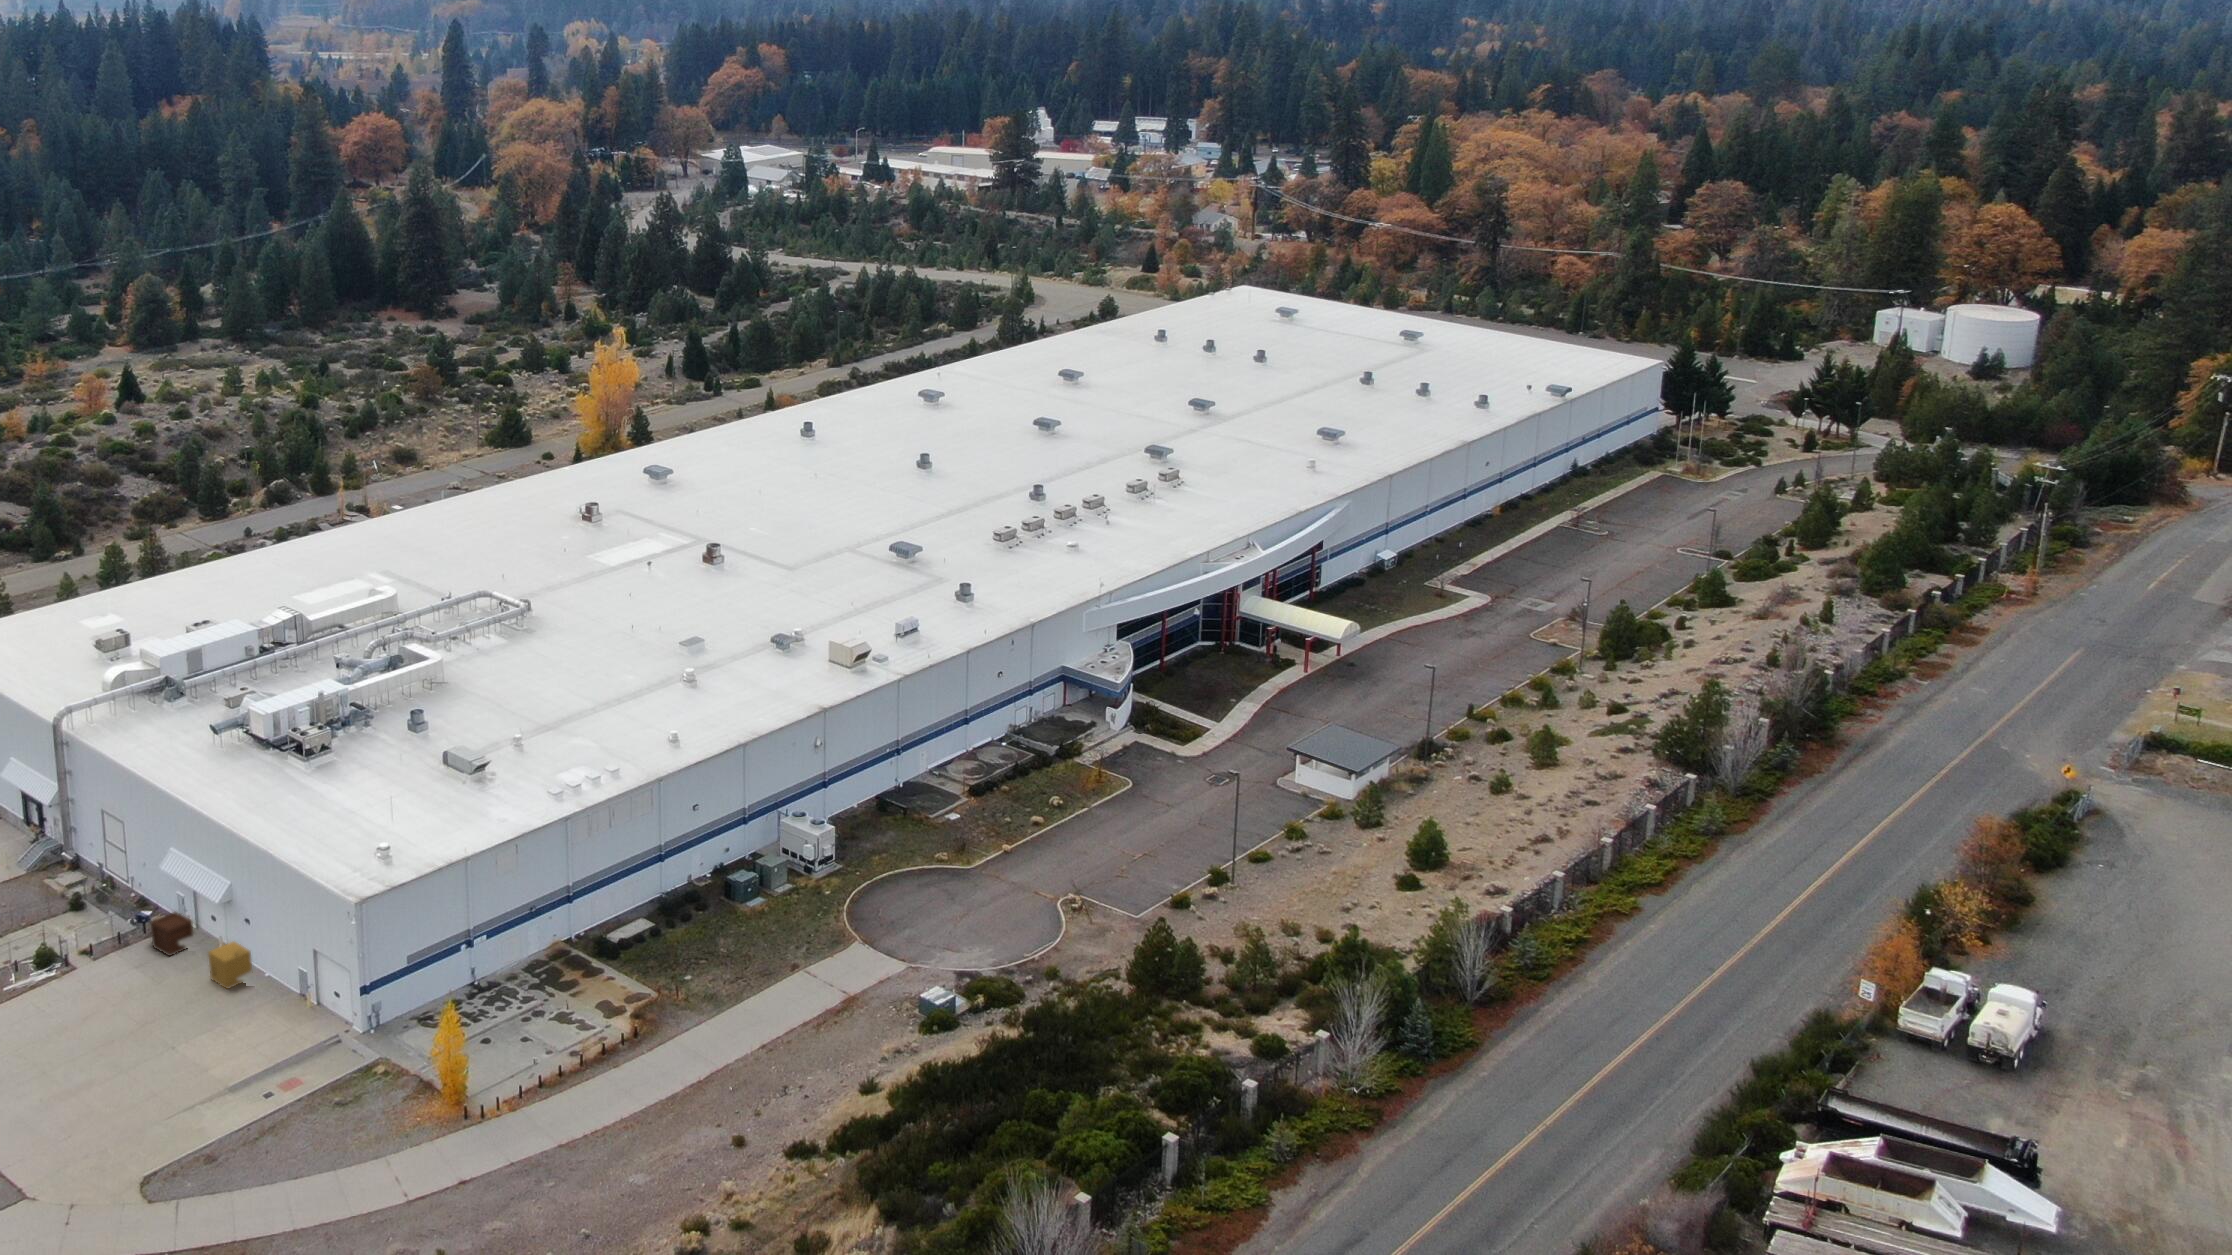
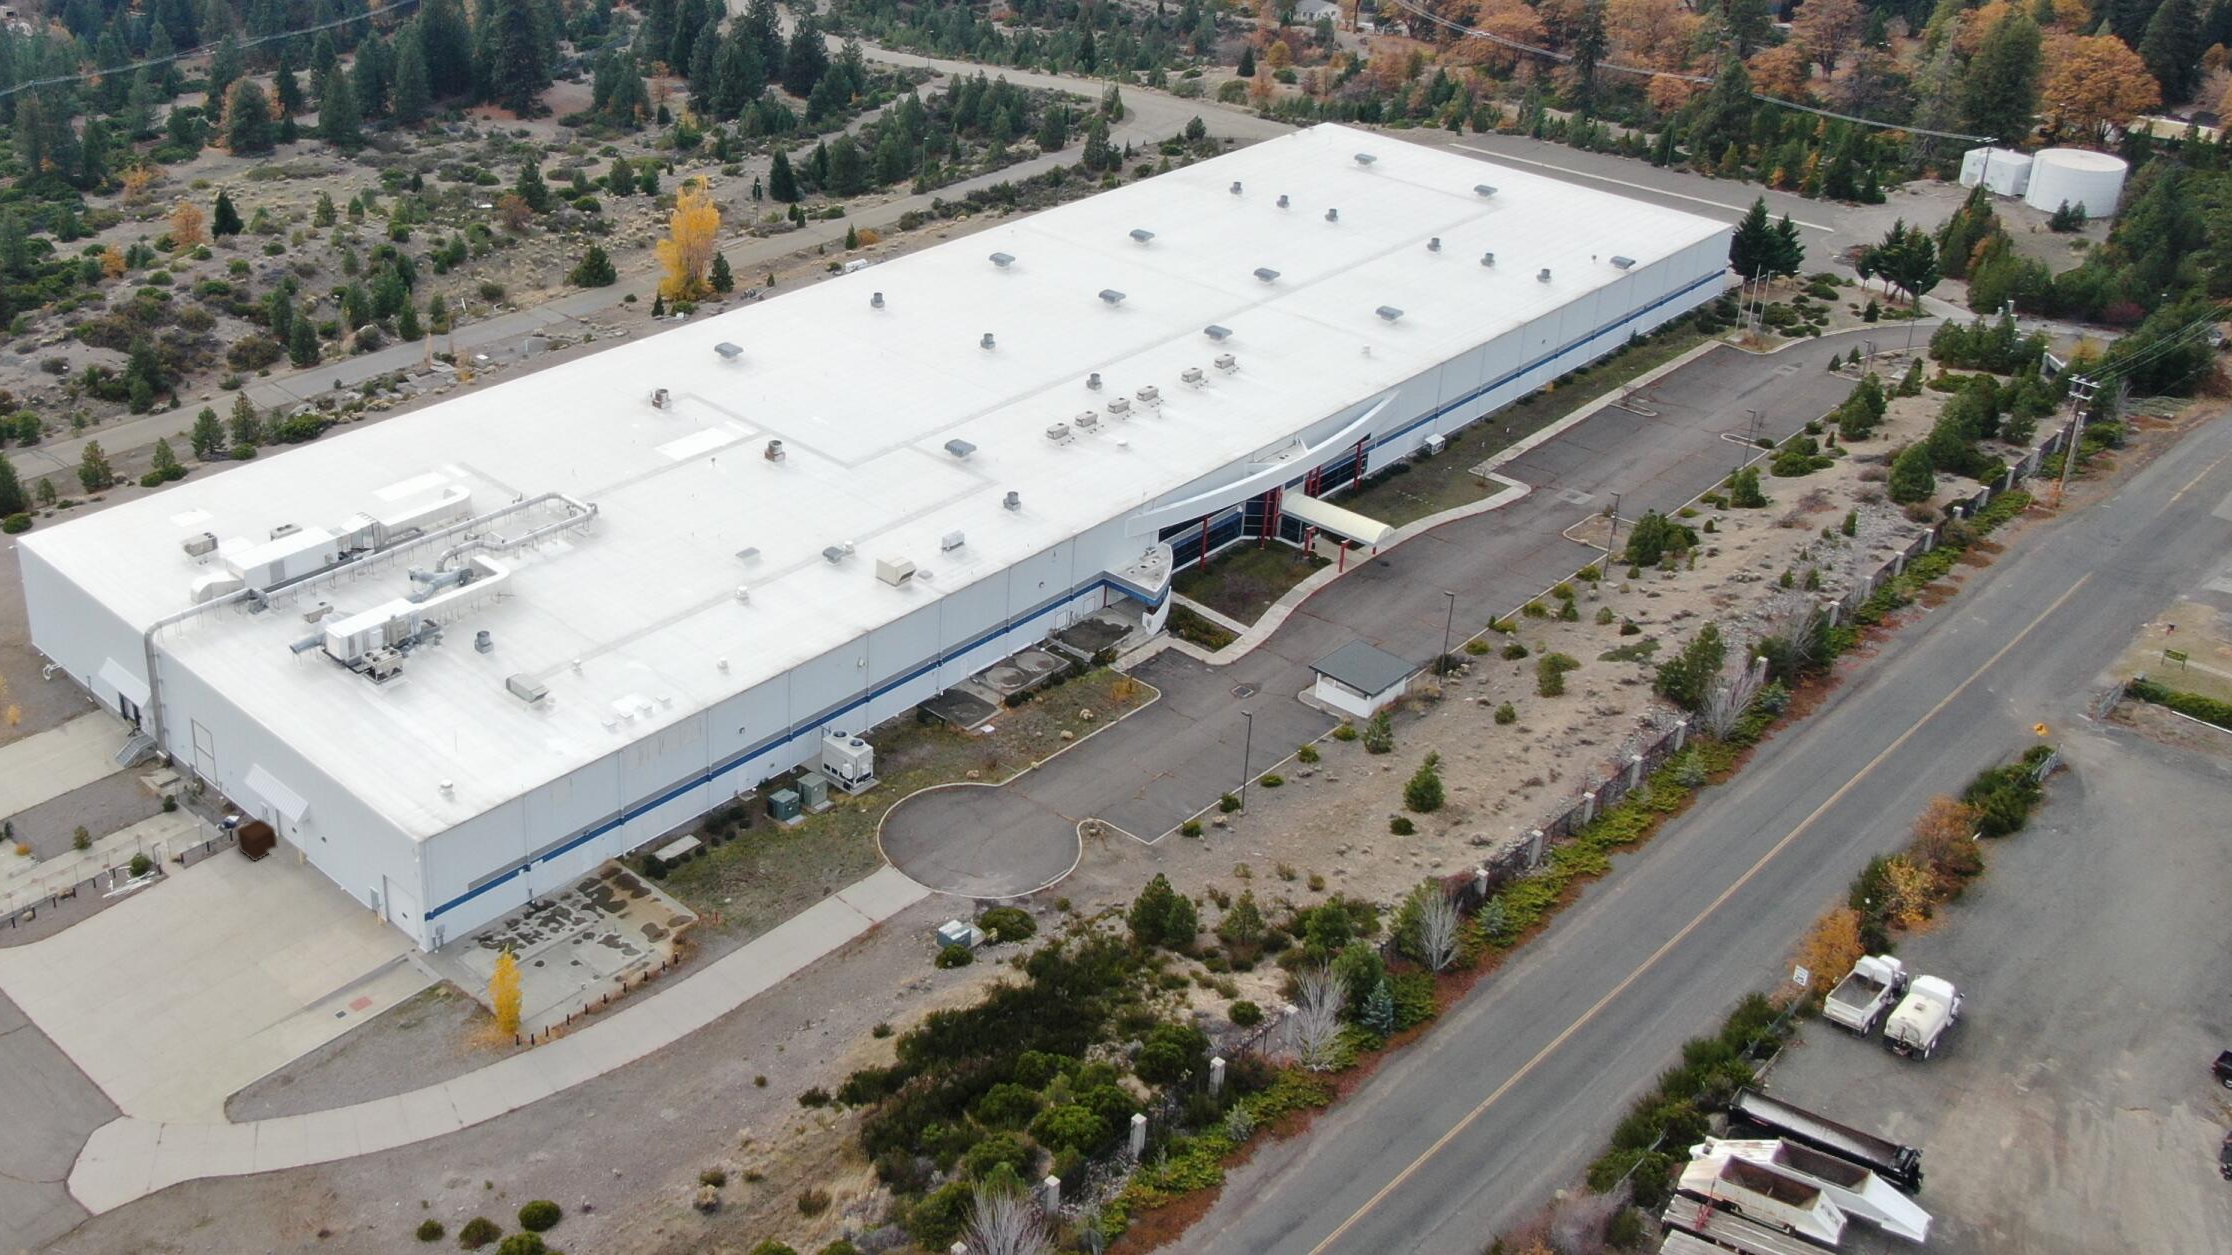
cardboard box: present [209,942,252,989] -> none [289,854,330,900]

